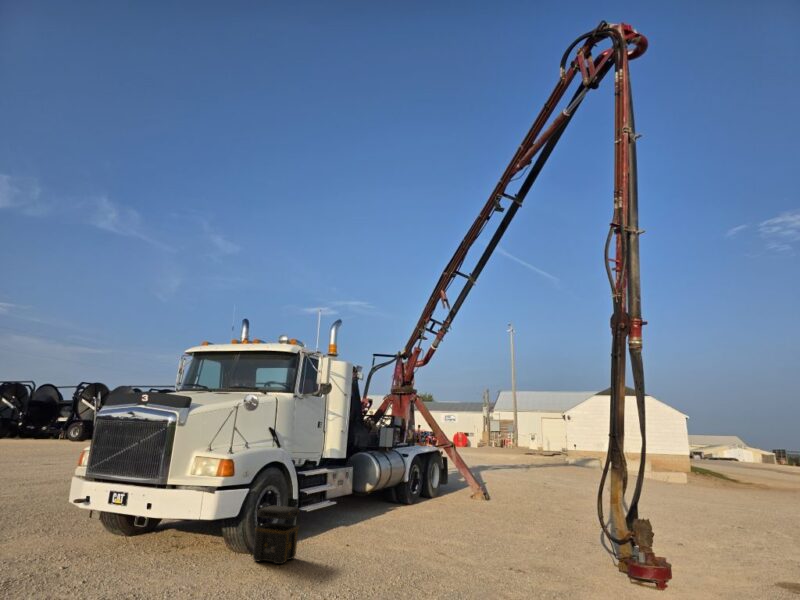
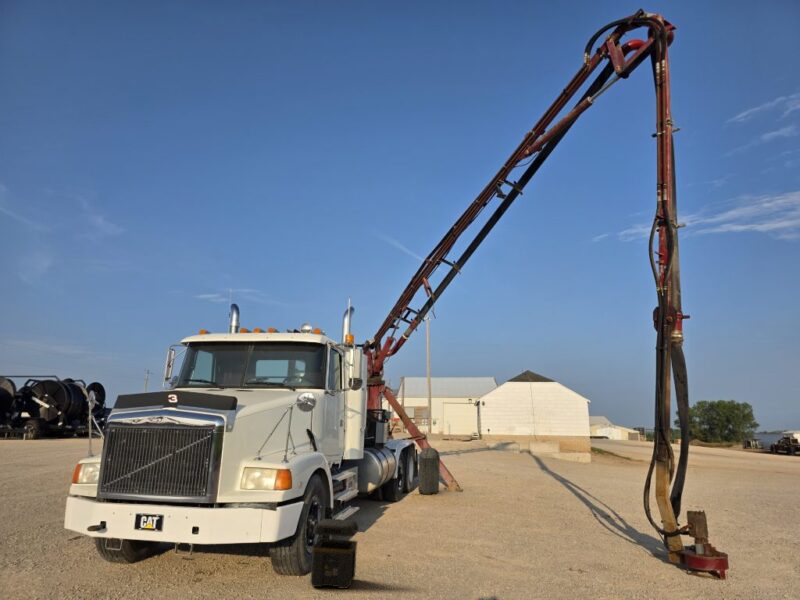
trash can: none [430,454,452,500] -> present [418,448,440,495]

